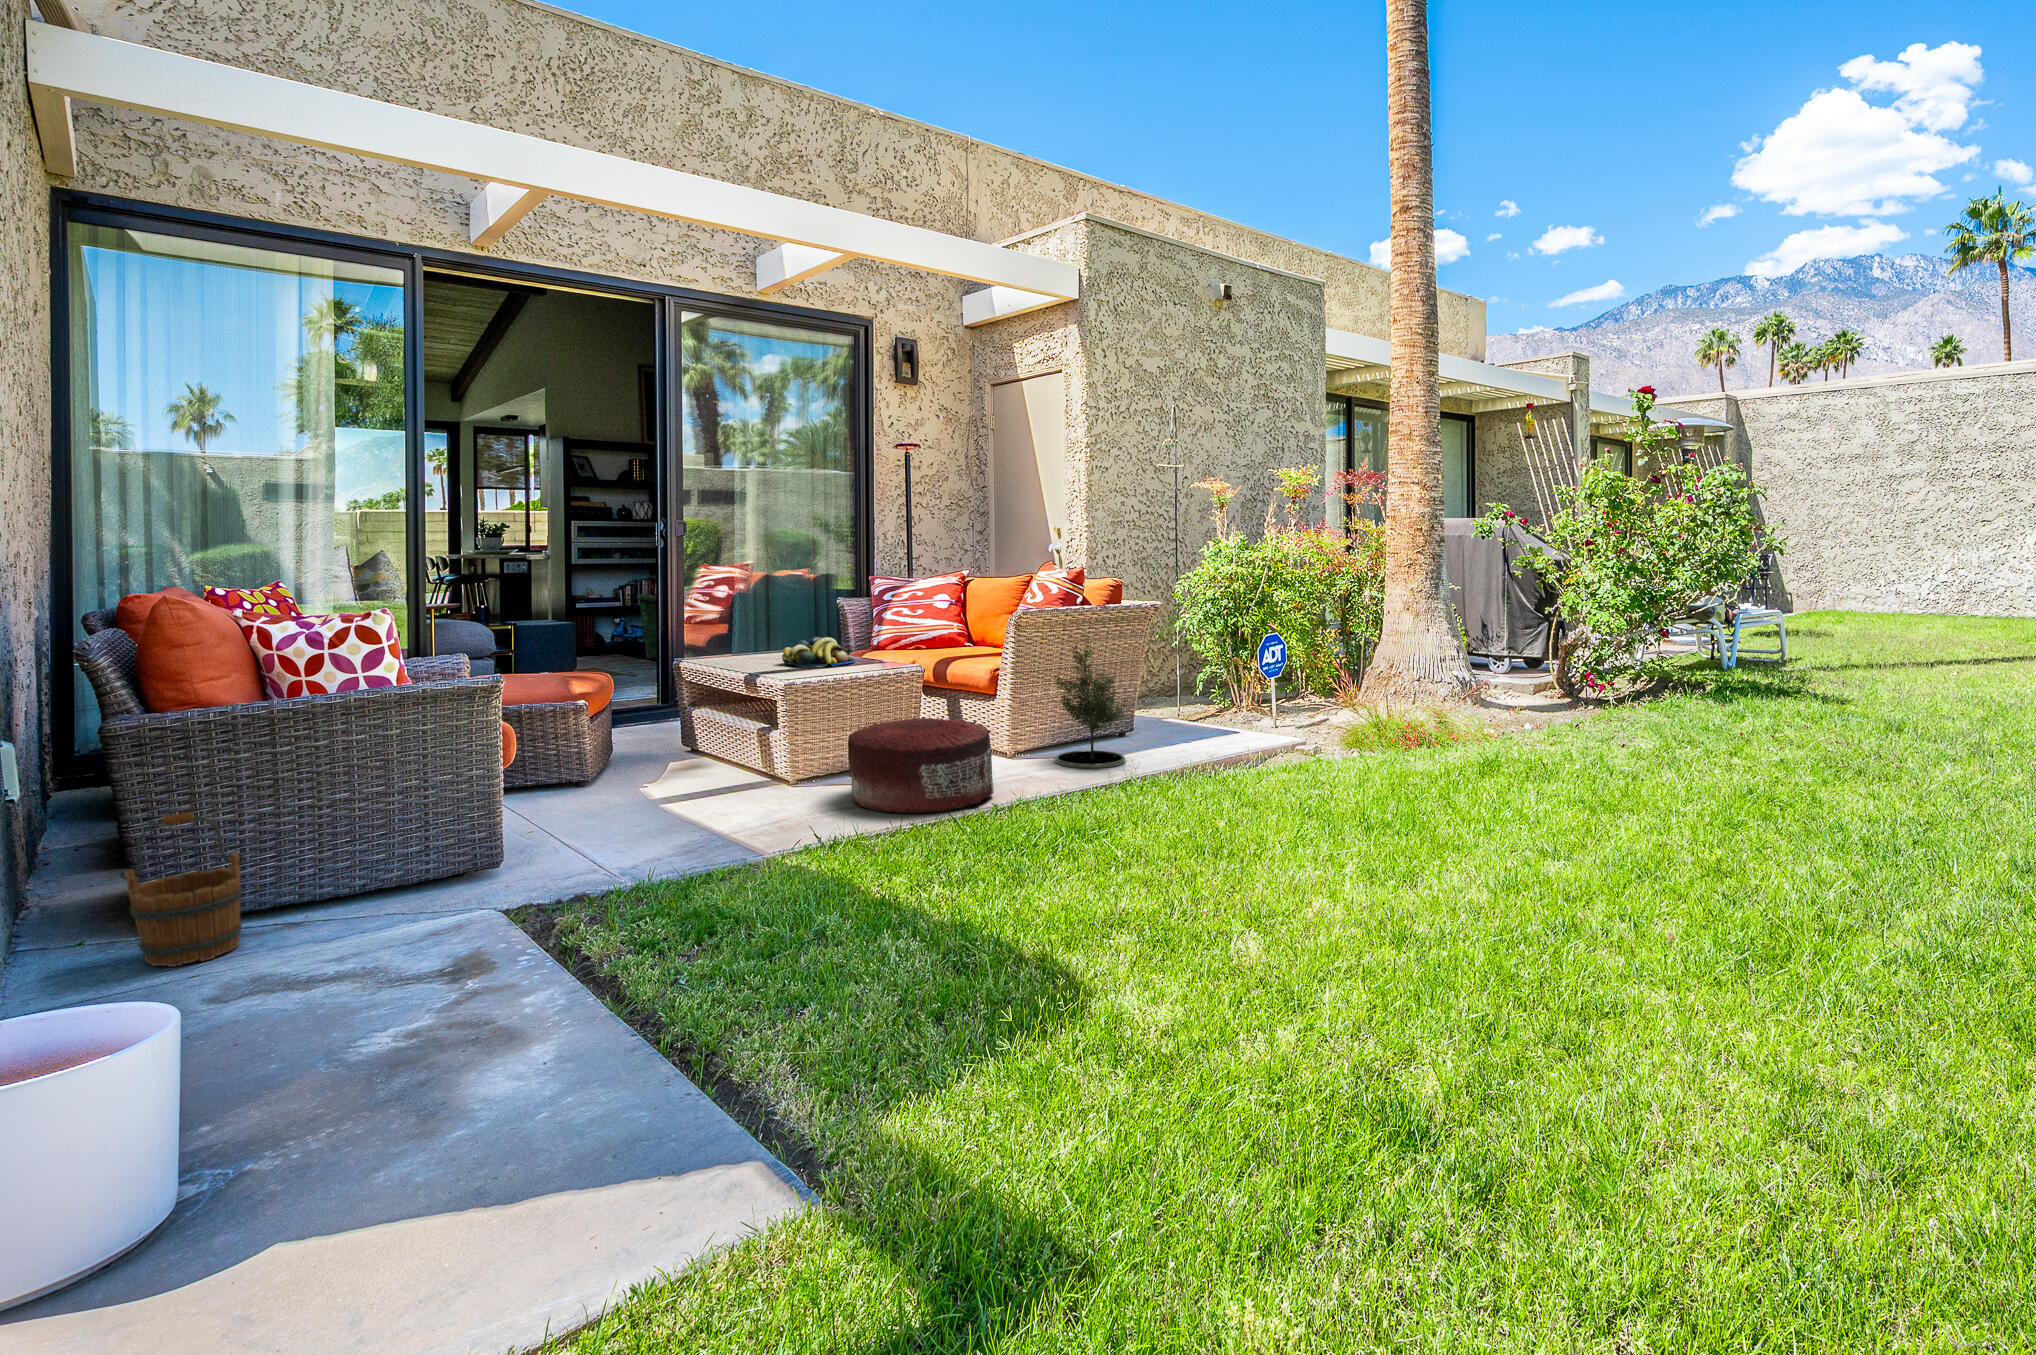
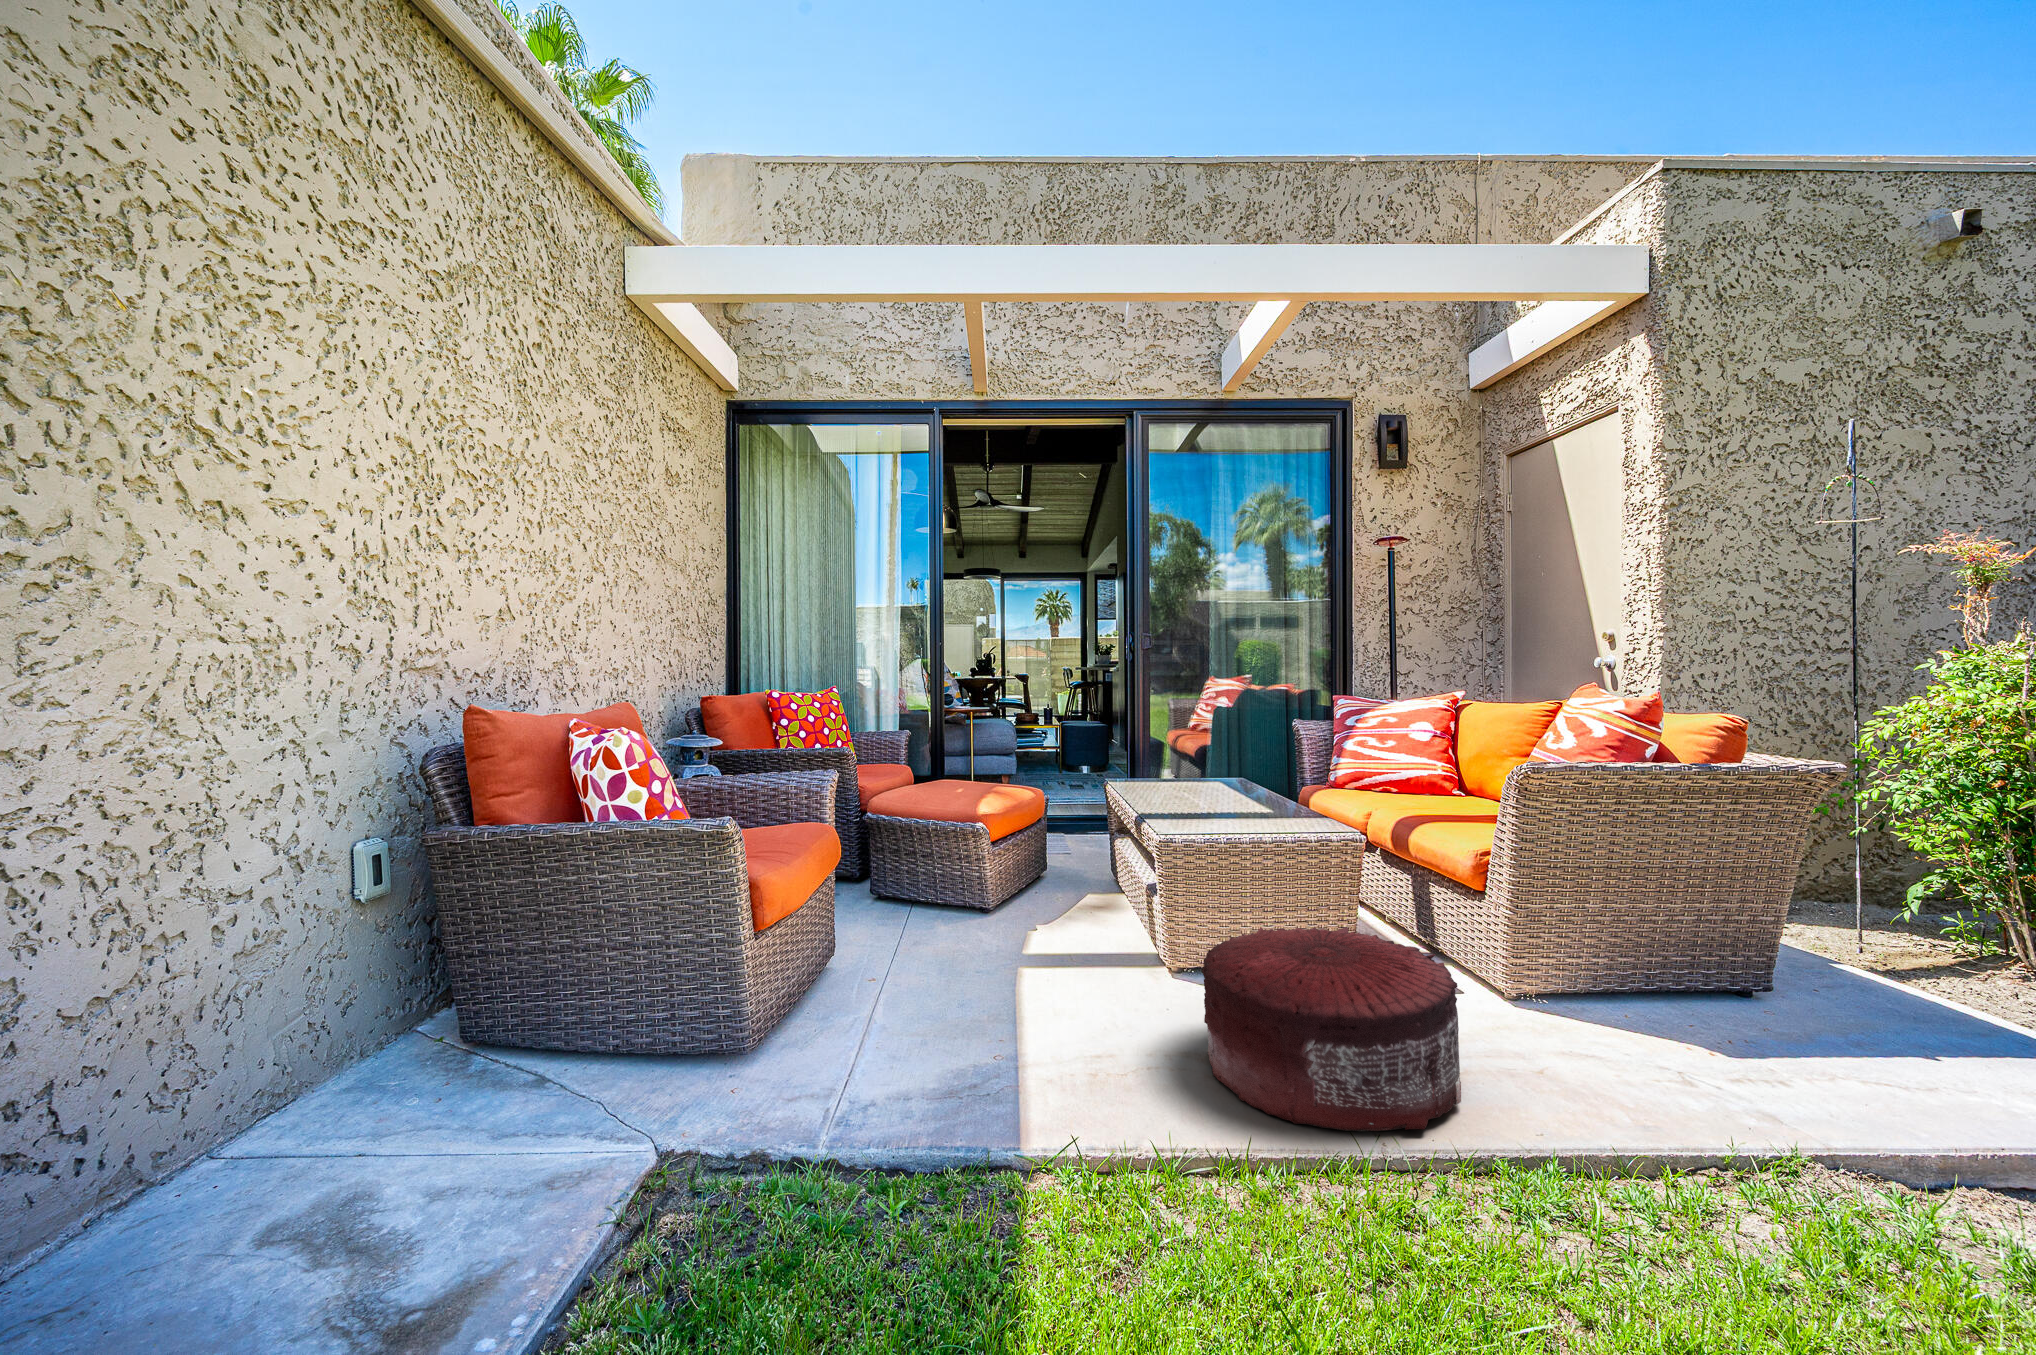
potted tree: present [1053,636,1128,769] -> none [1597,813,1774,1067]
fruit bowl: present [782,637,855,667] -> none [1180,776,1277,820]
wooden bucket: present [120,812,244,967] -> none [141,1001,294,1215]

